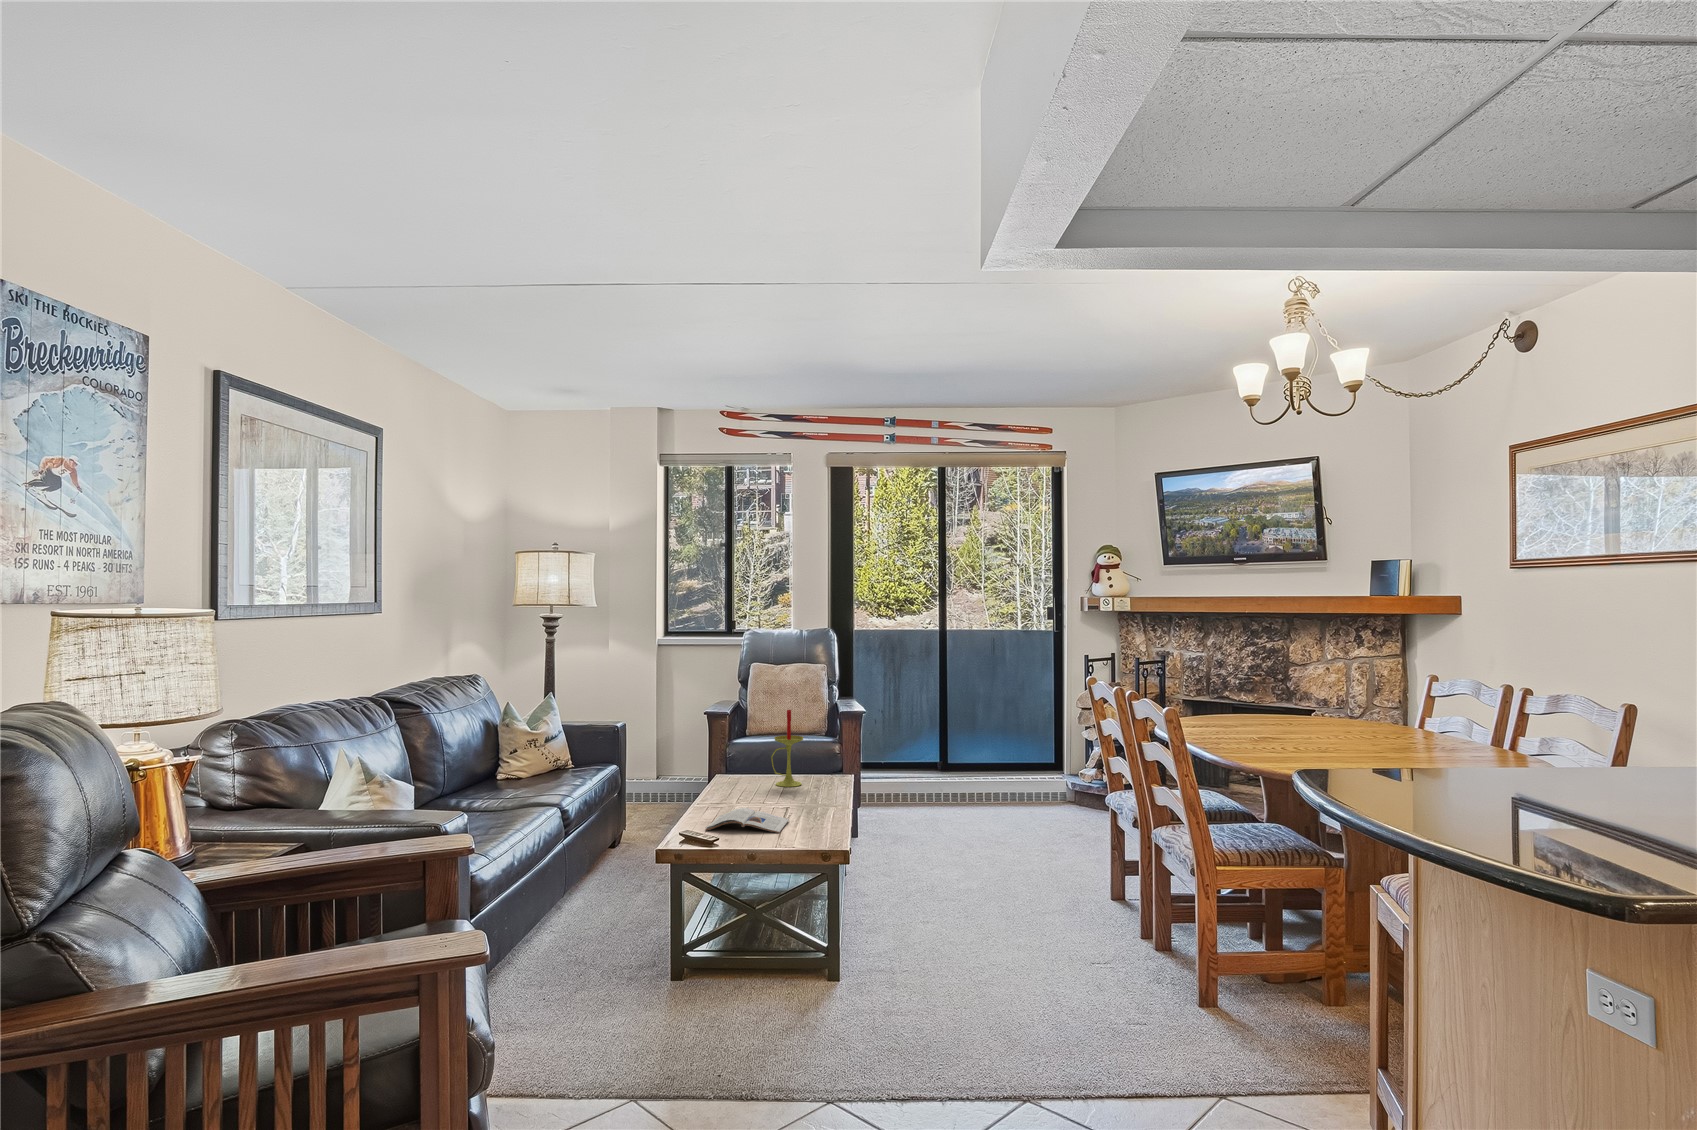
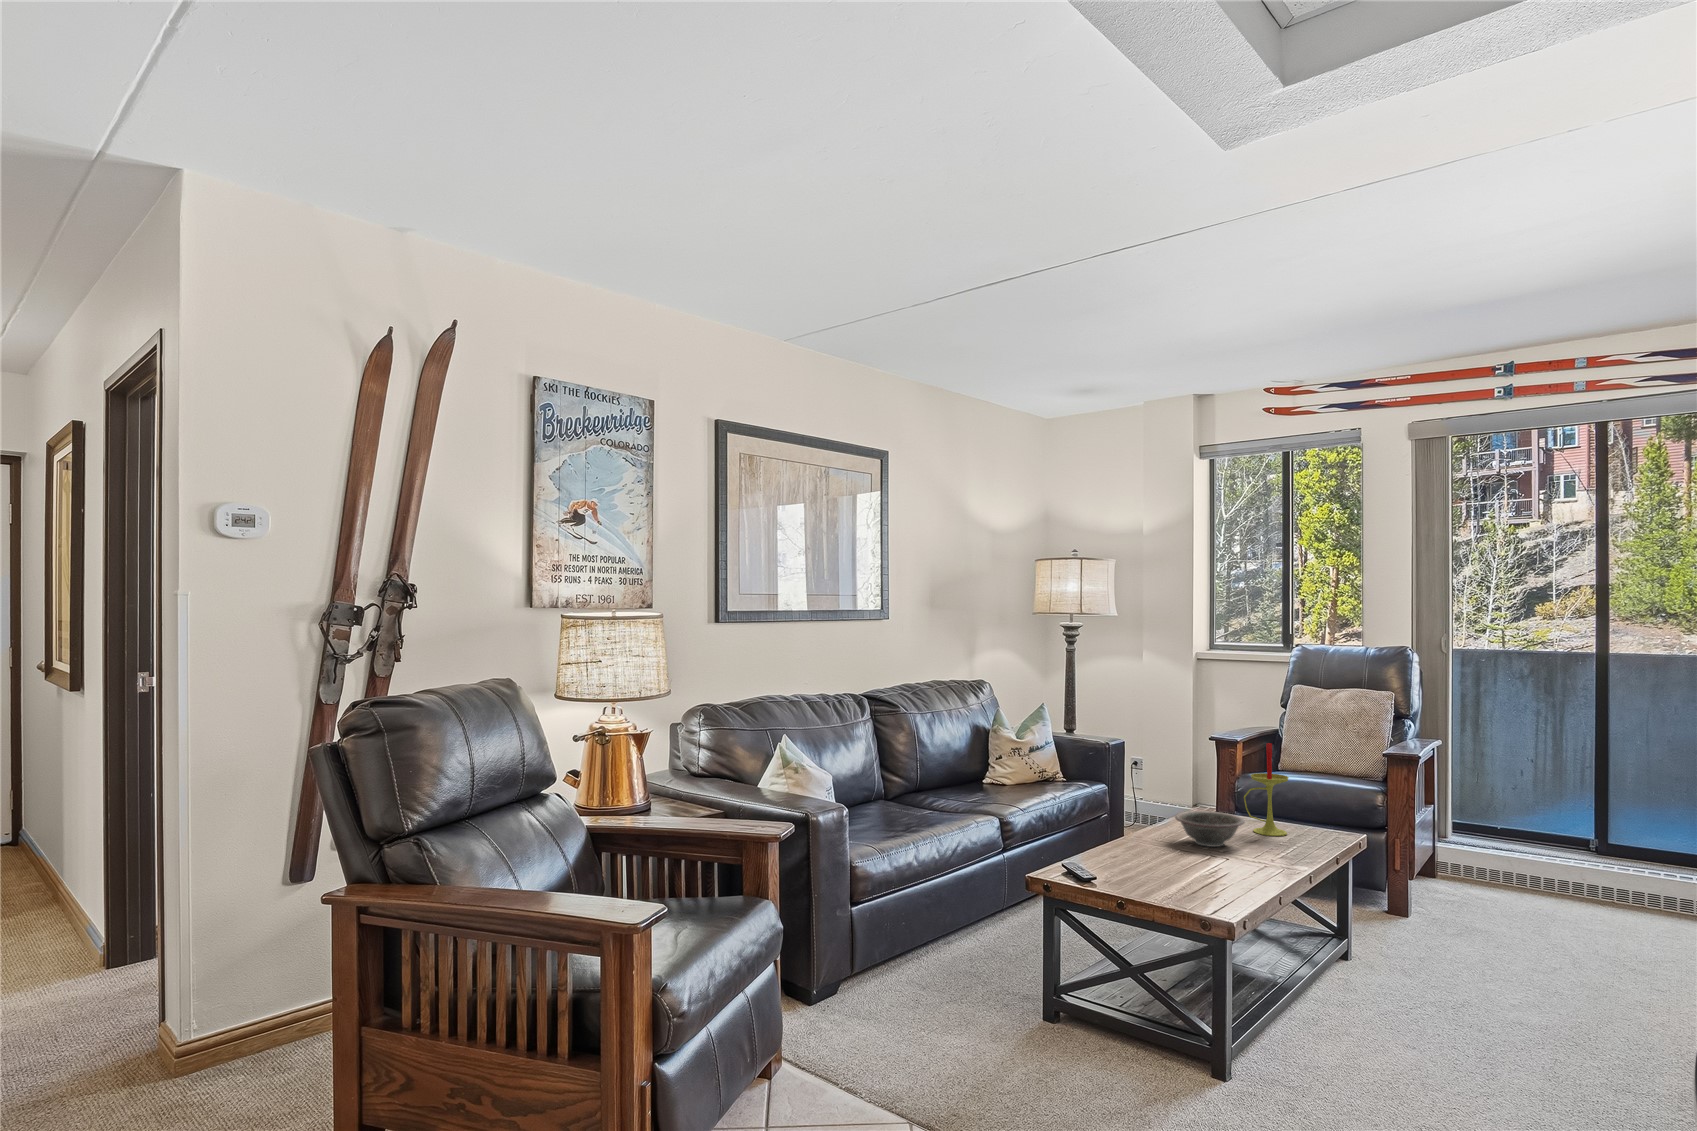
decorative bowl: none [730,772,787,801] -> present [1175,811,1244,847]
magazine: present [705,808,789,833] -> none [1103,850,1211,886]

